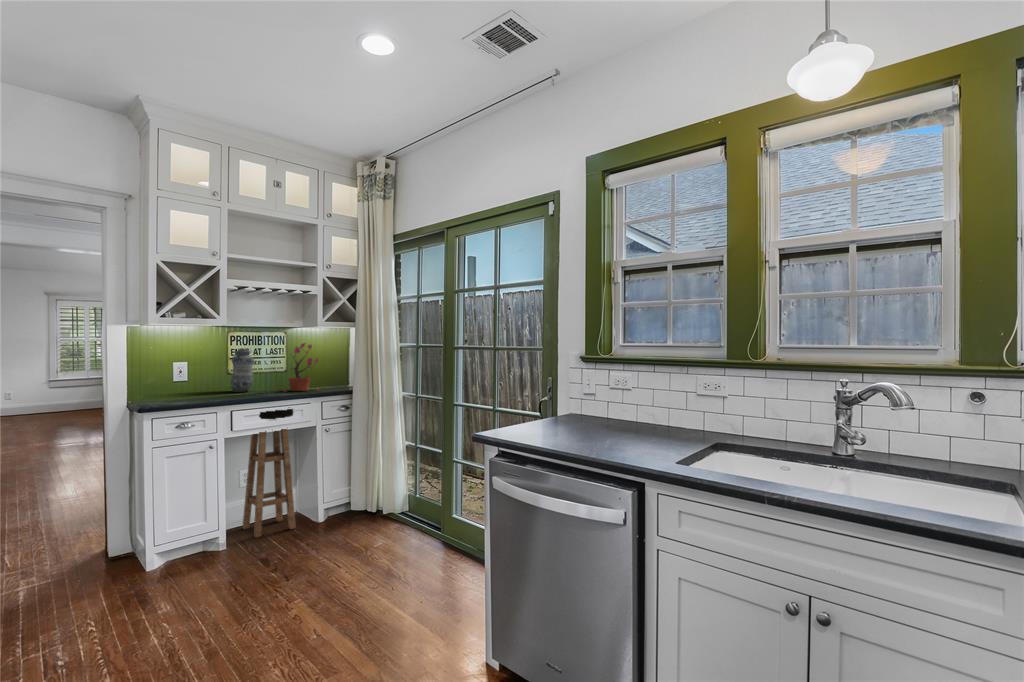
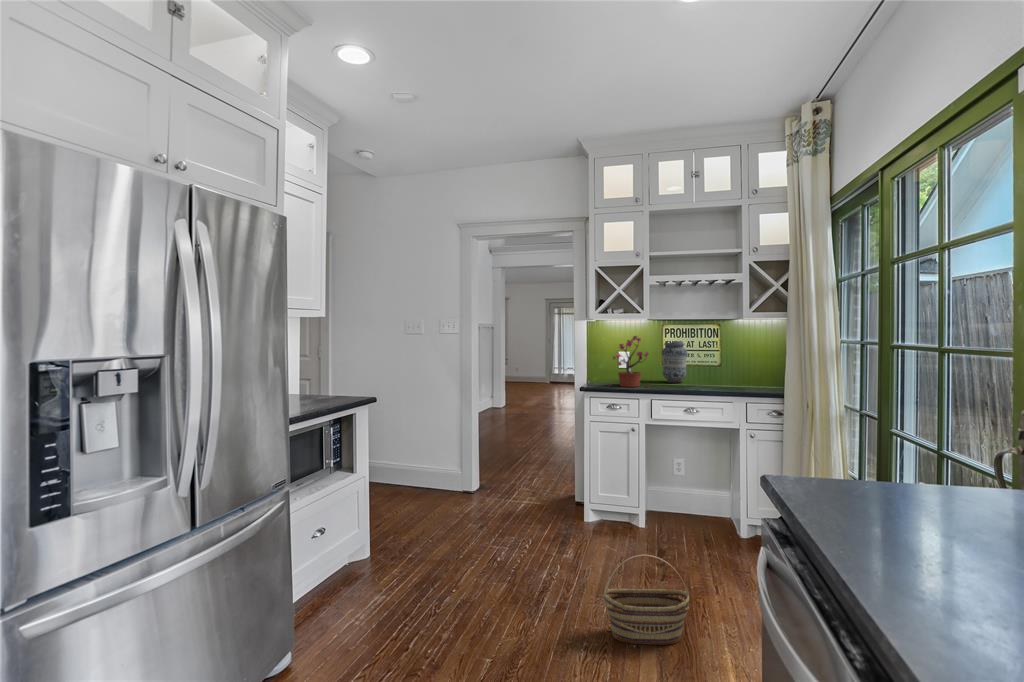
potted plant: present [288,343,318,391] -> present [609,336,649,387]
bar stool: present [242,409,296,538] -> none [670,400,717,529]
basket: none [278,548,353,644] -> present [604,555,689,645]

